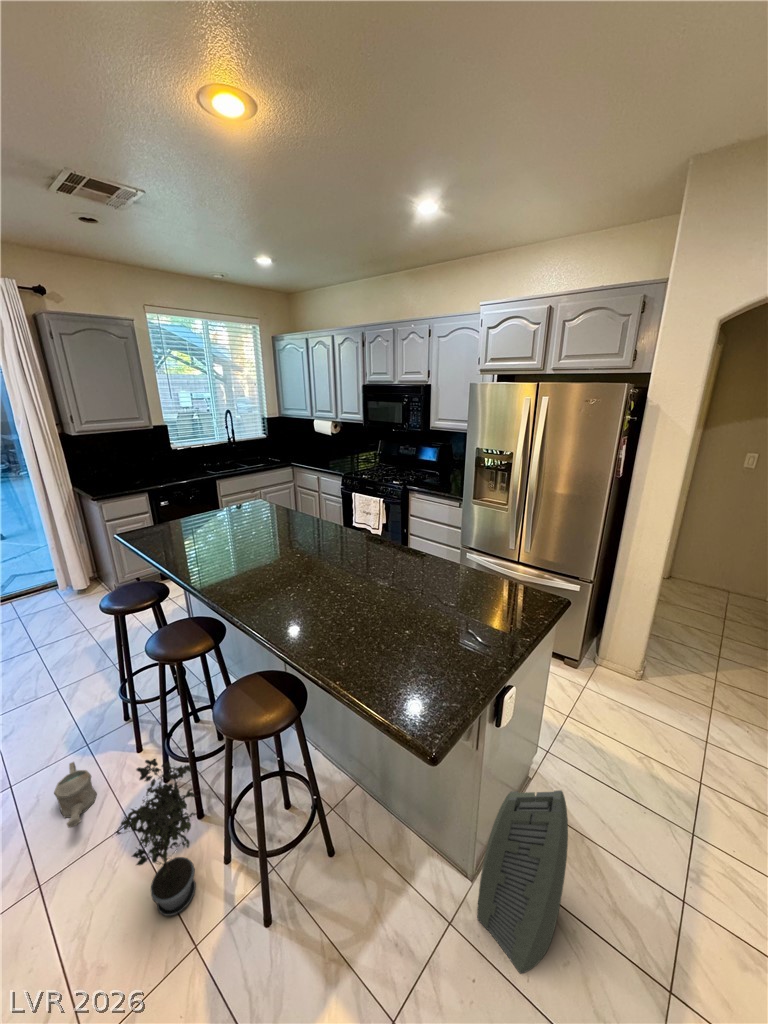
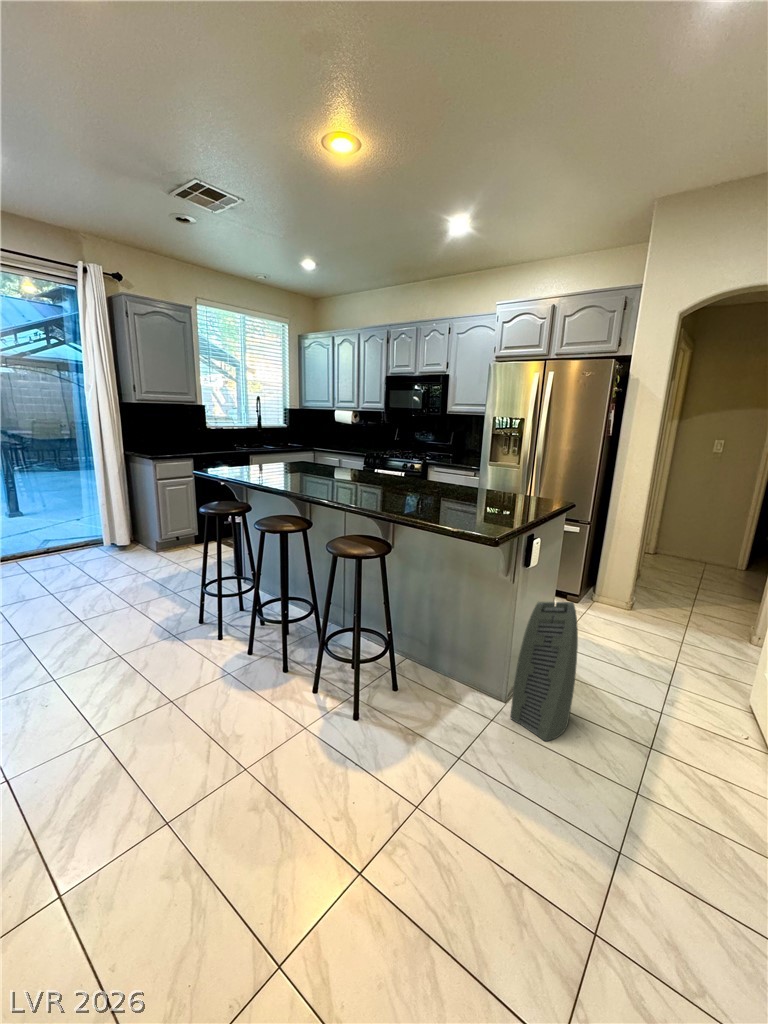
potted plant: present [116,759,197,916] -> none [249,586,313,714]
watering can: present [54,762,97,828] -> none [164,633,194,671]

